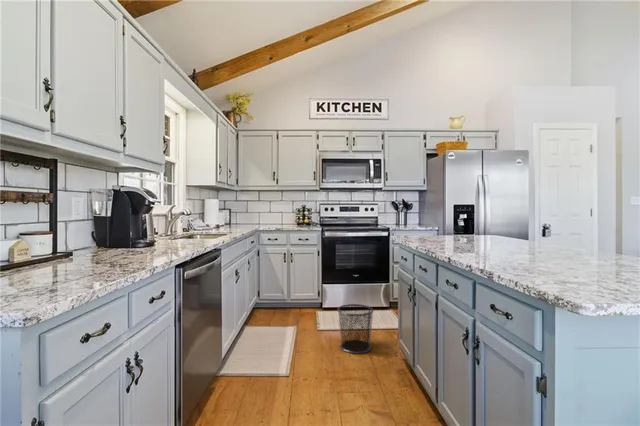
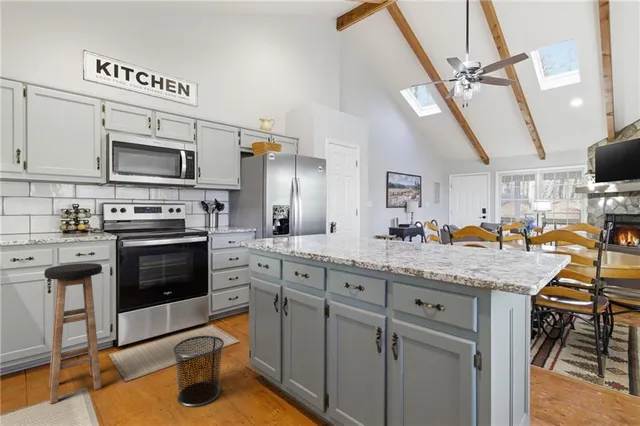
bar stool: none [277,243,306,327] -> present [44,263,102,404]

